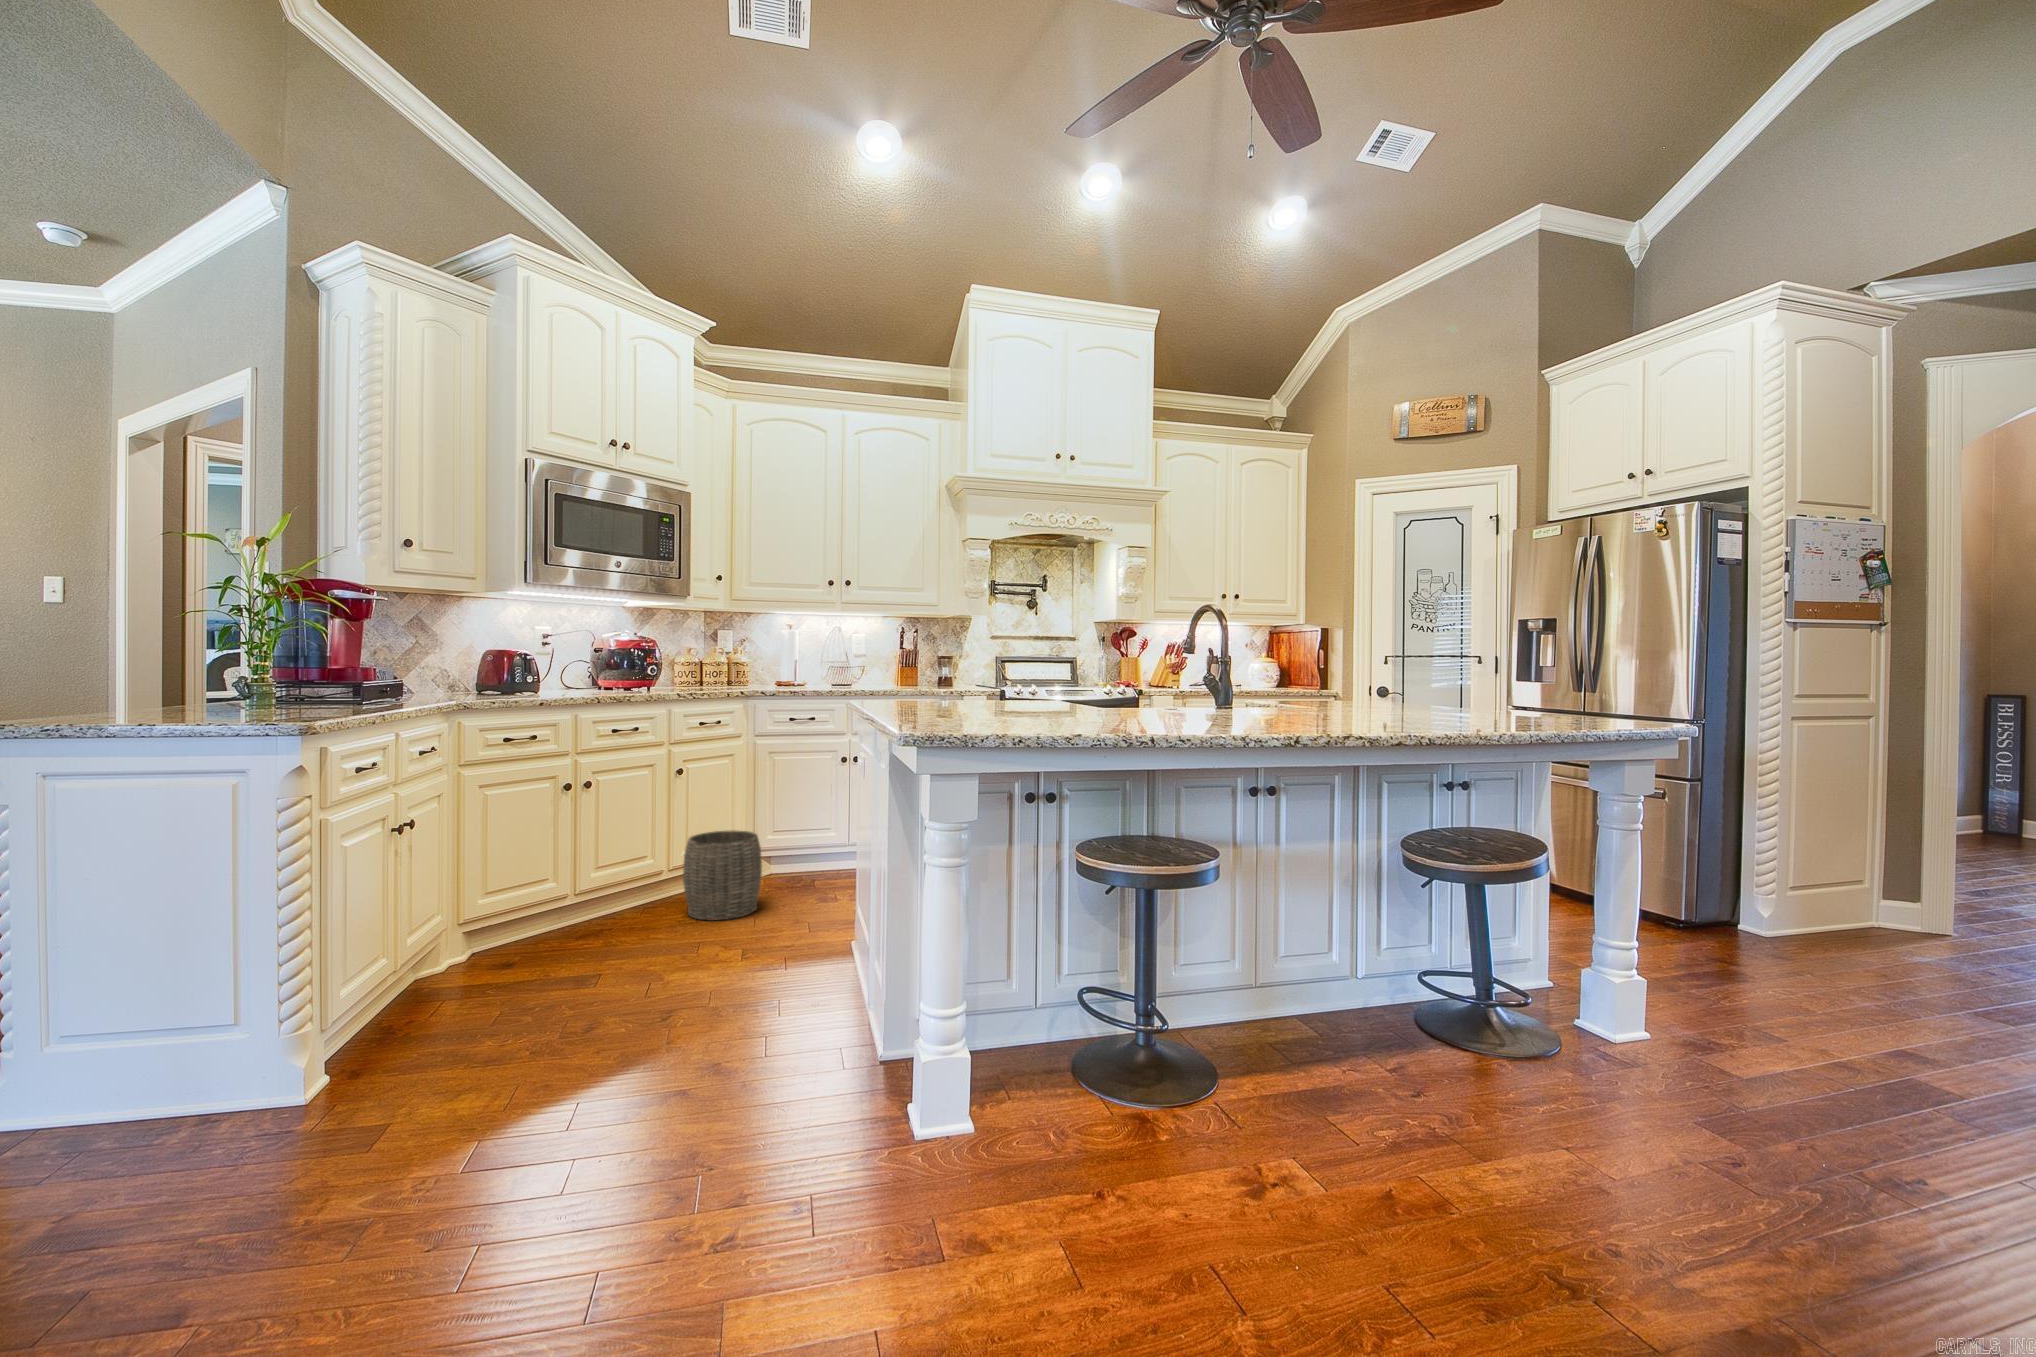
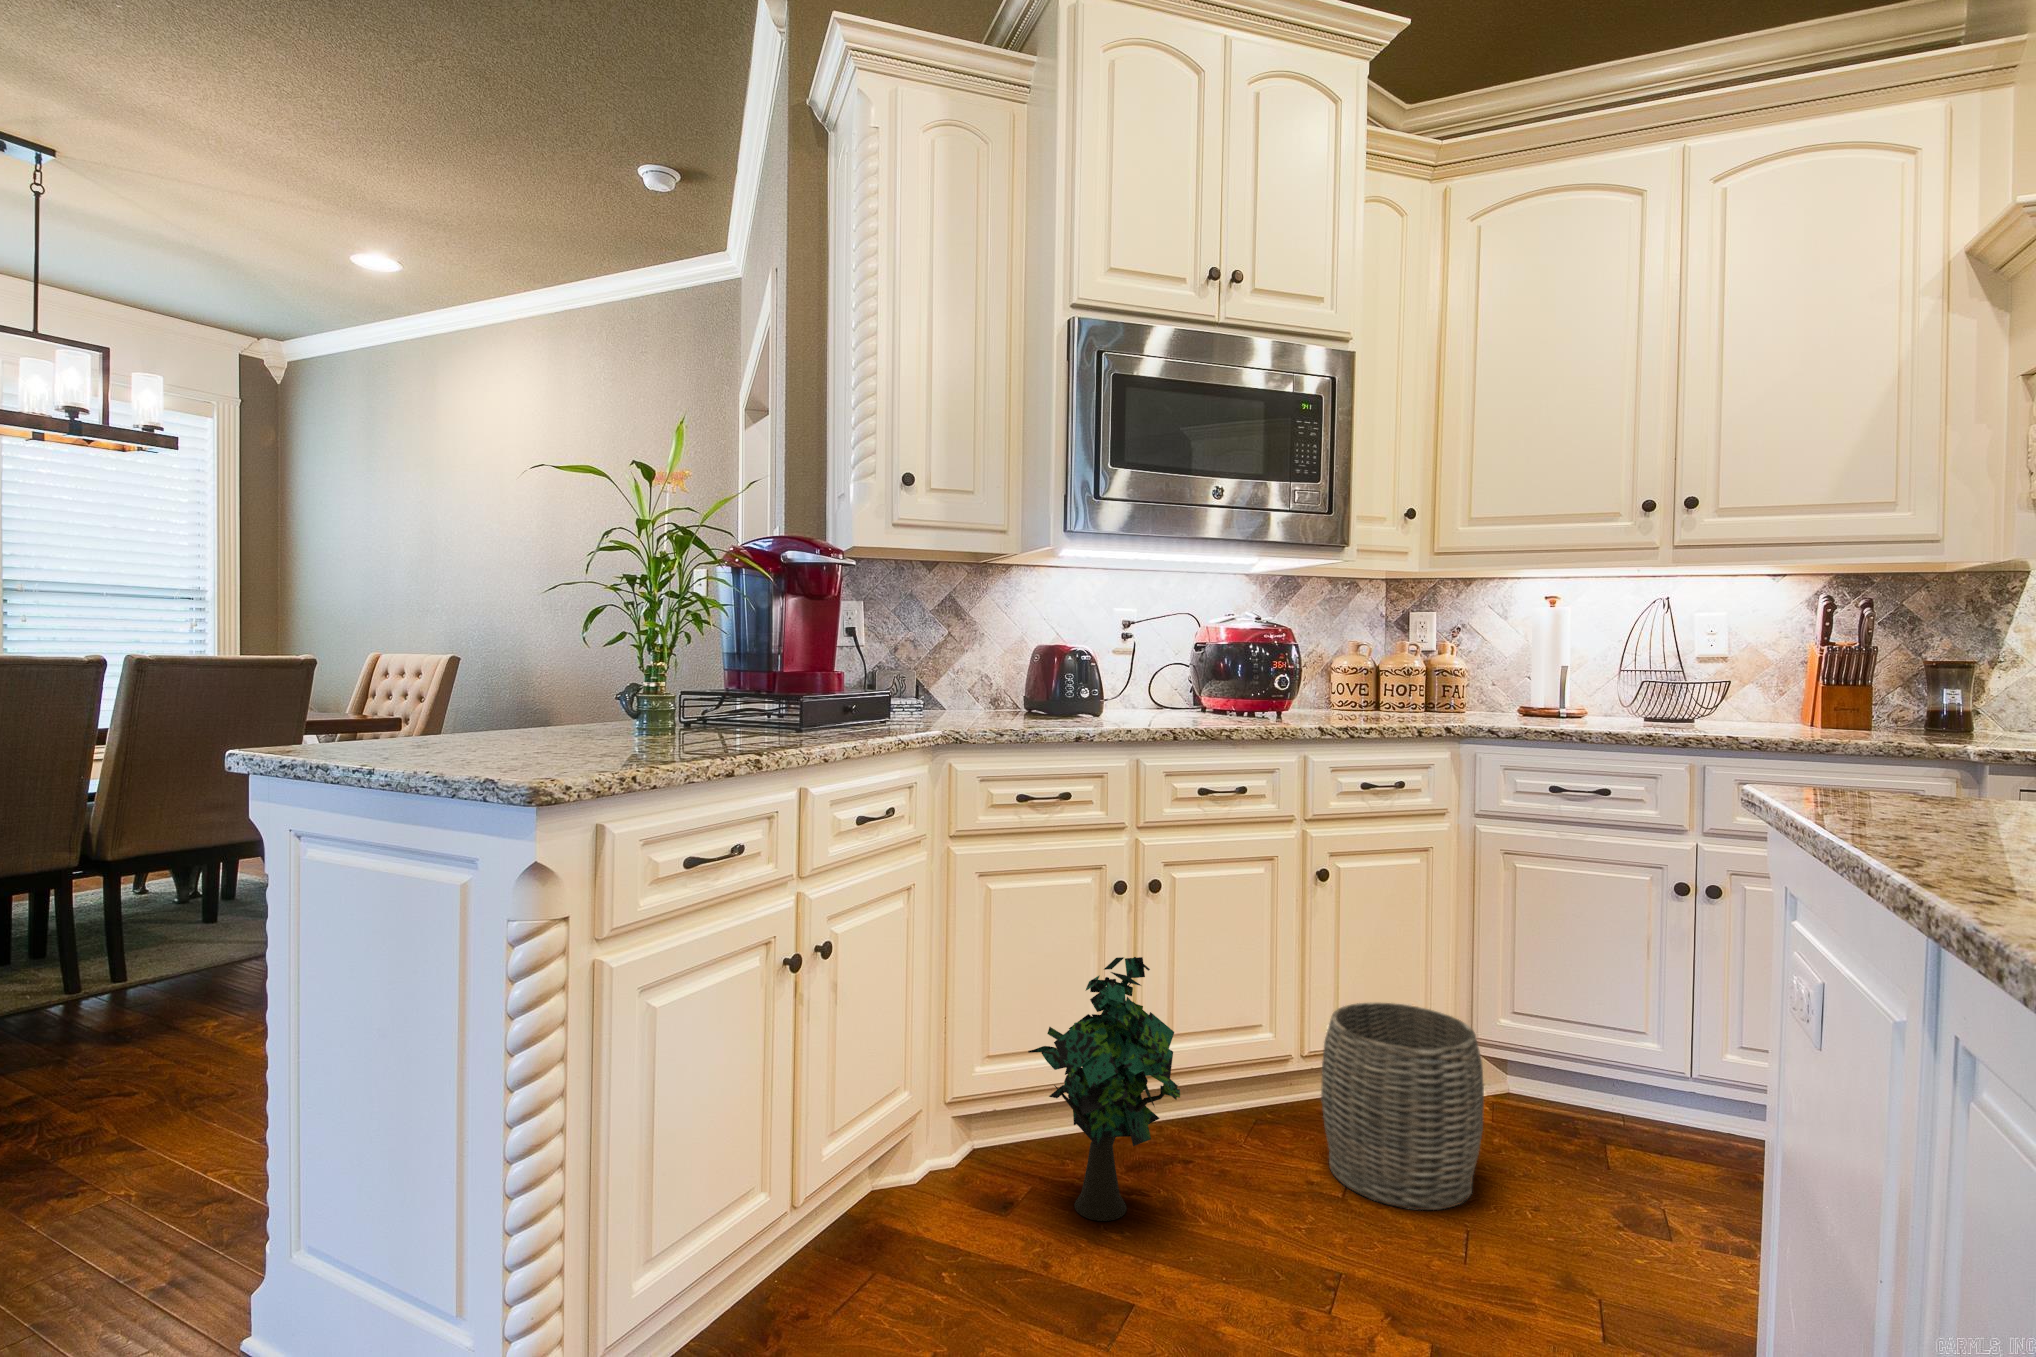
decorative plant: none [522,817,615,959] -> present [1028,957,1180,1221]

